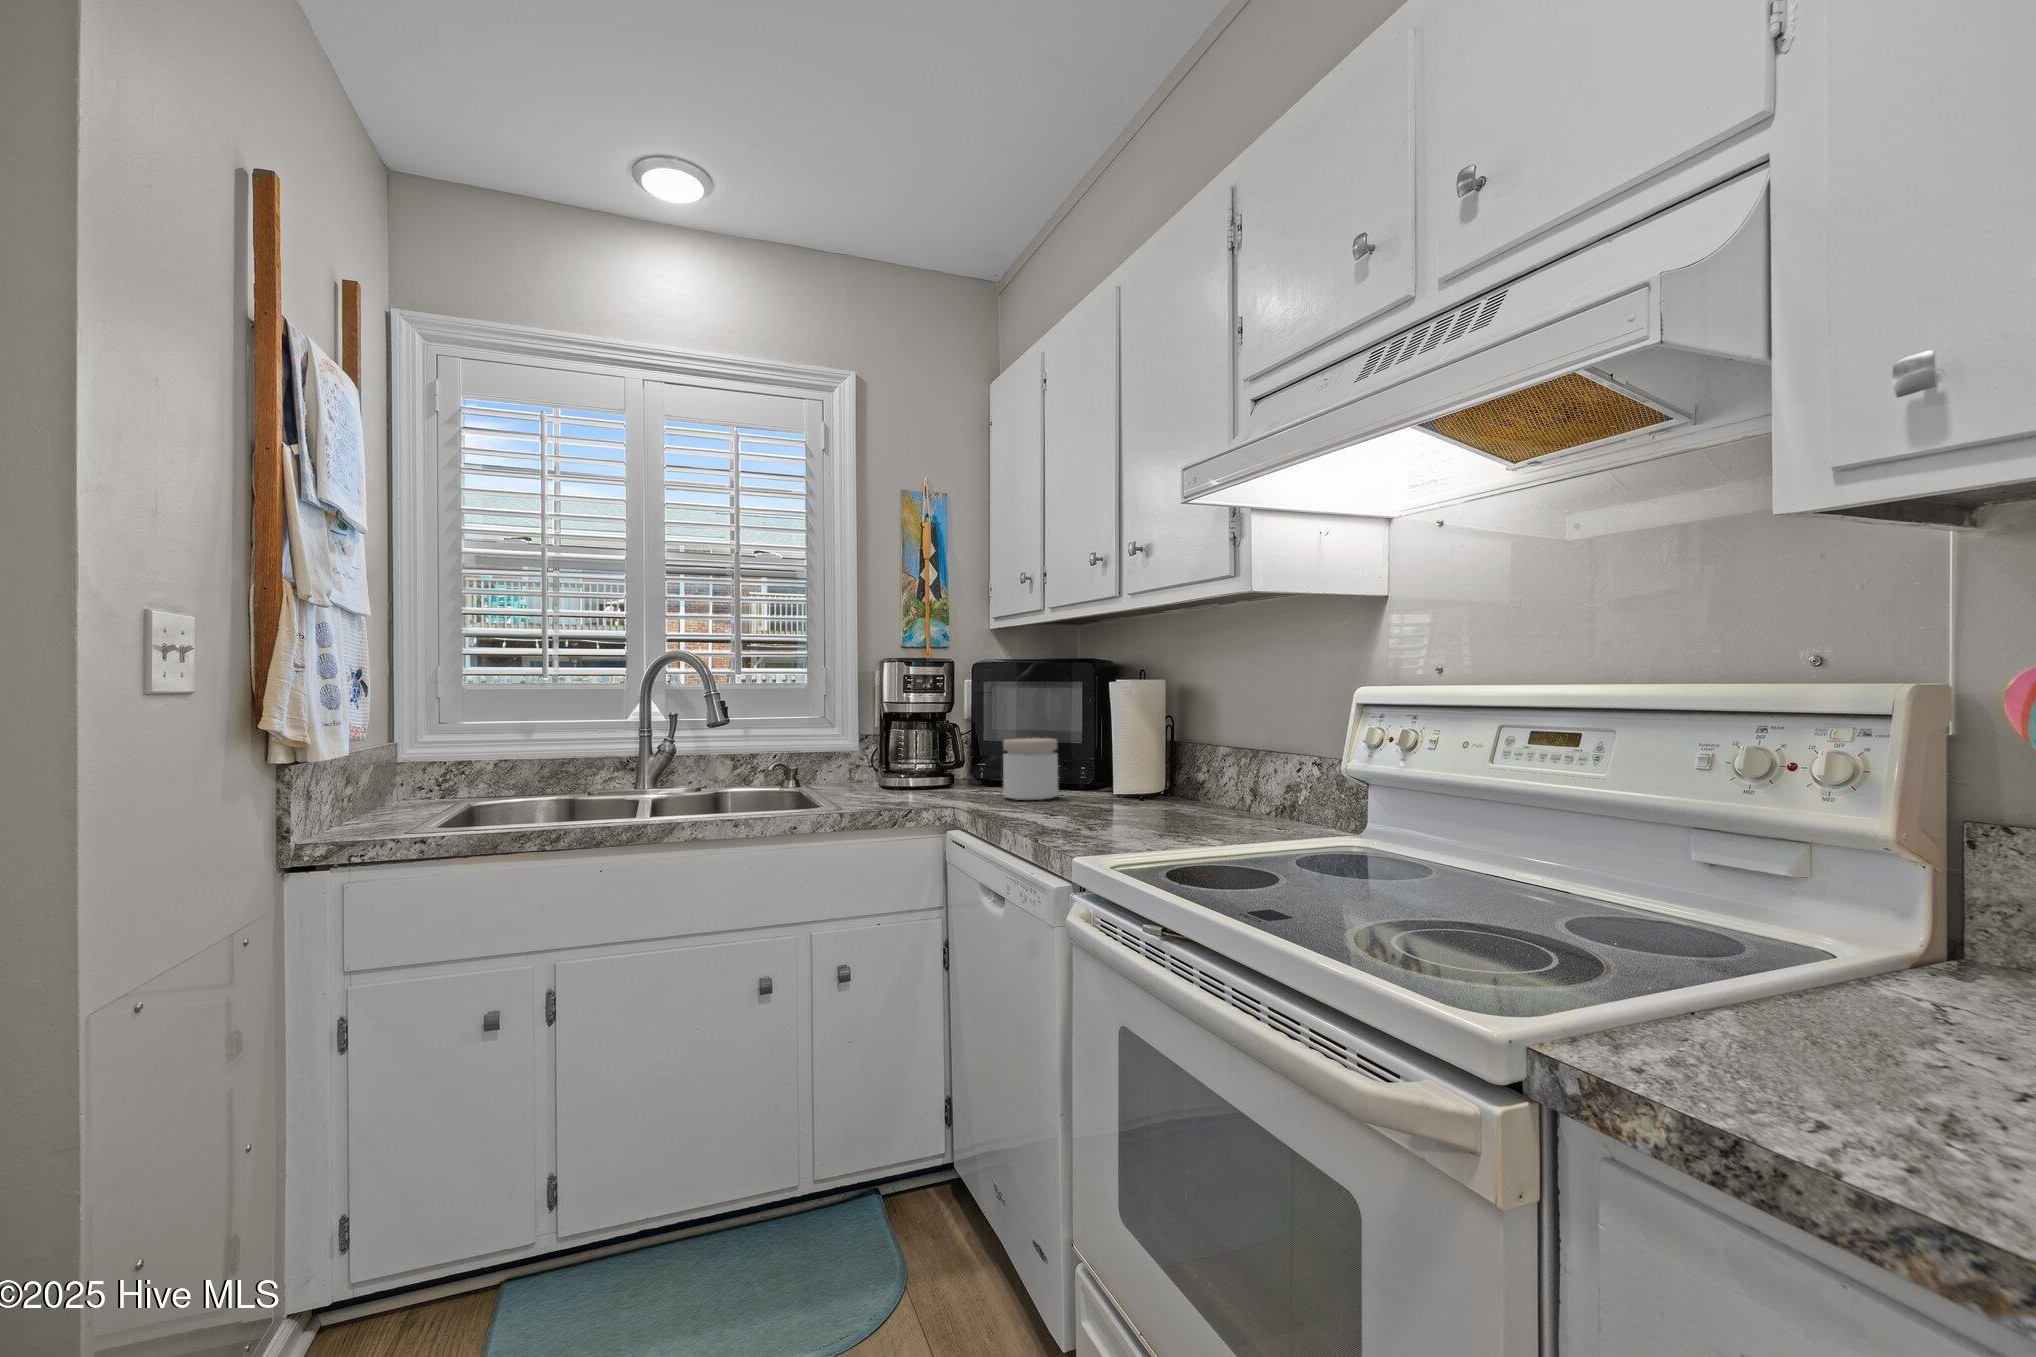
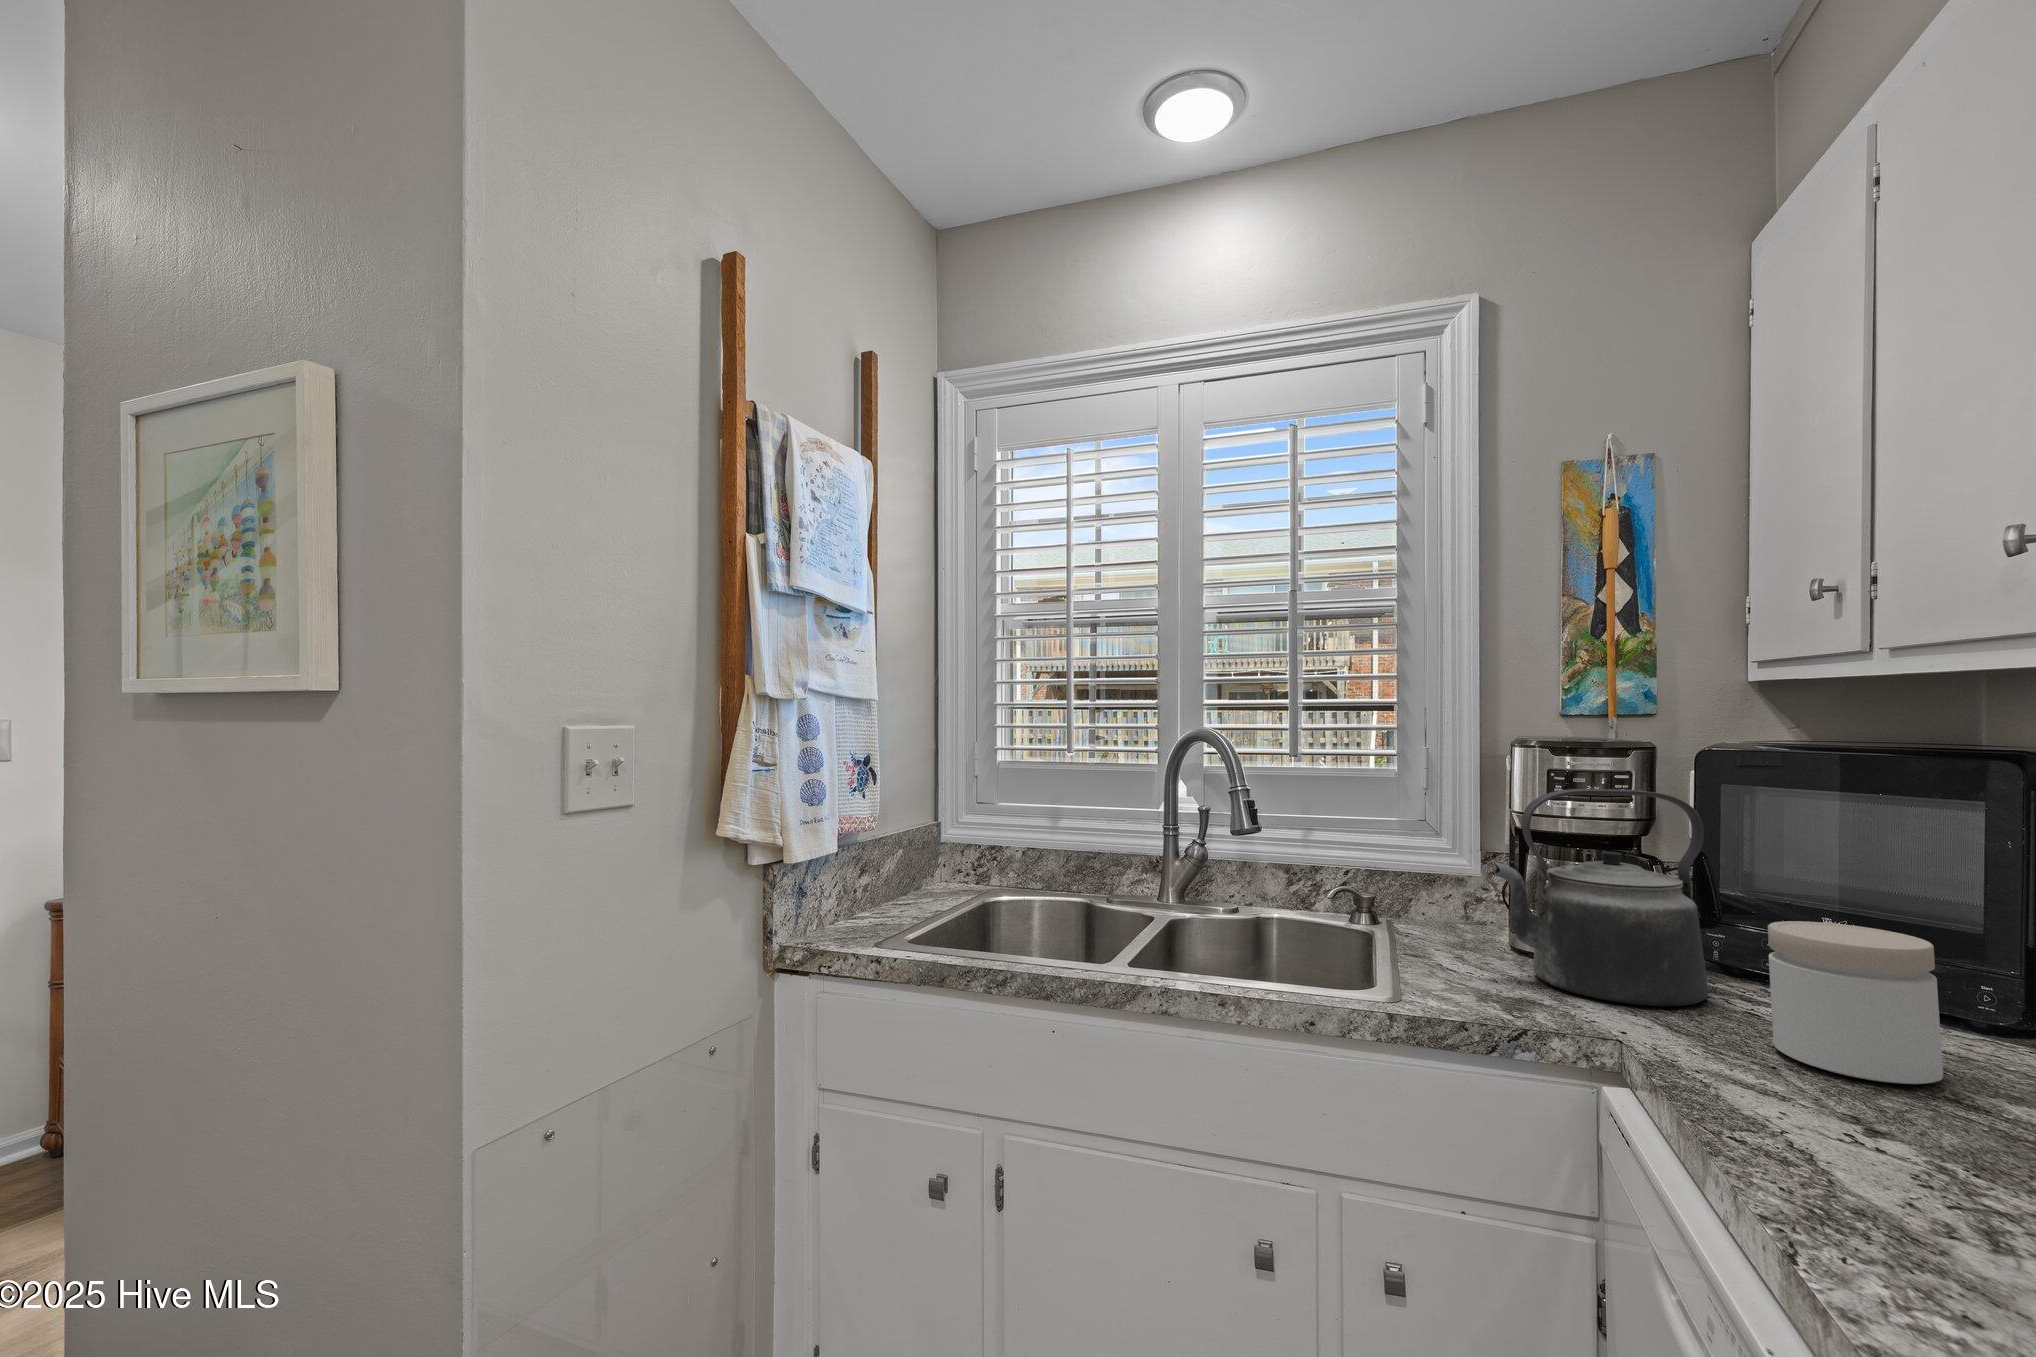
kettle: none [880,684,975,796] -> present [1494,789,1708,1006]

